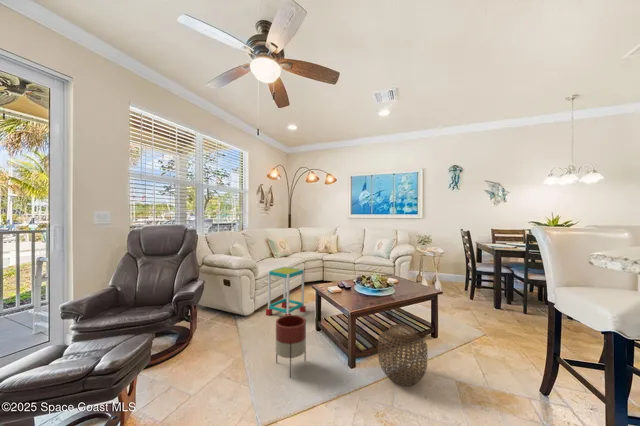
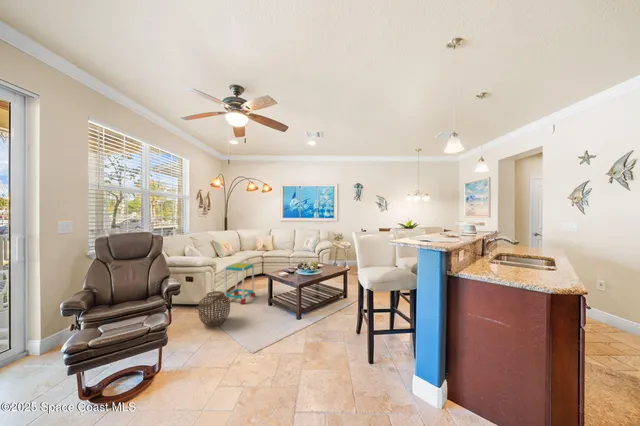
planter: present [275,315,306,377] -> none [246,294,268,335]
woven basket: present [378,324,427,386] -> present [198,291,230,327]

